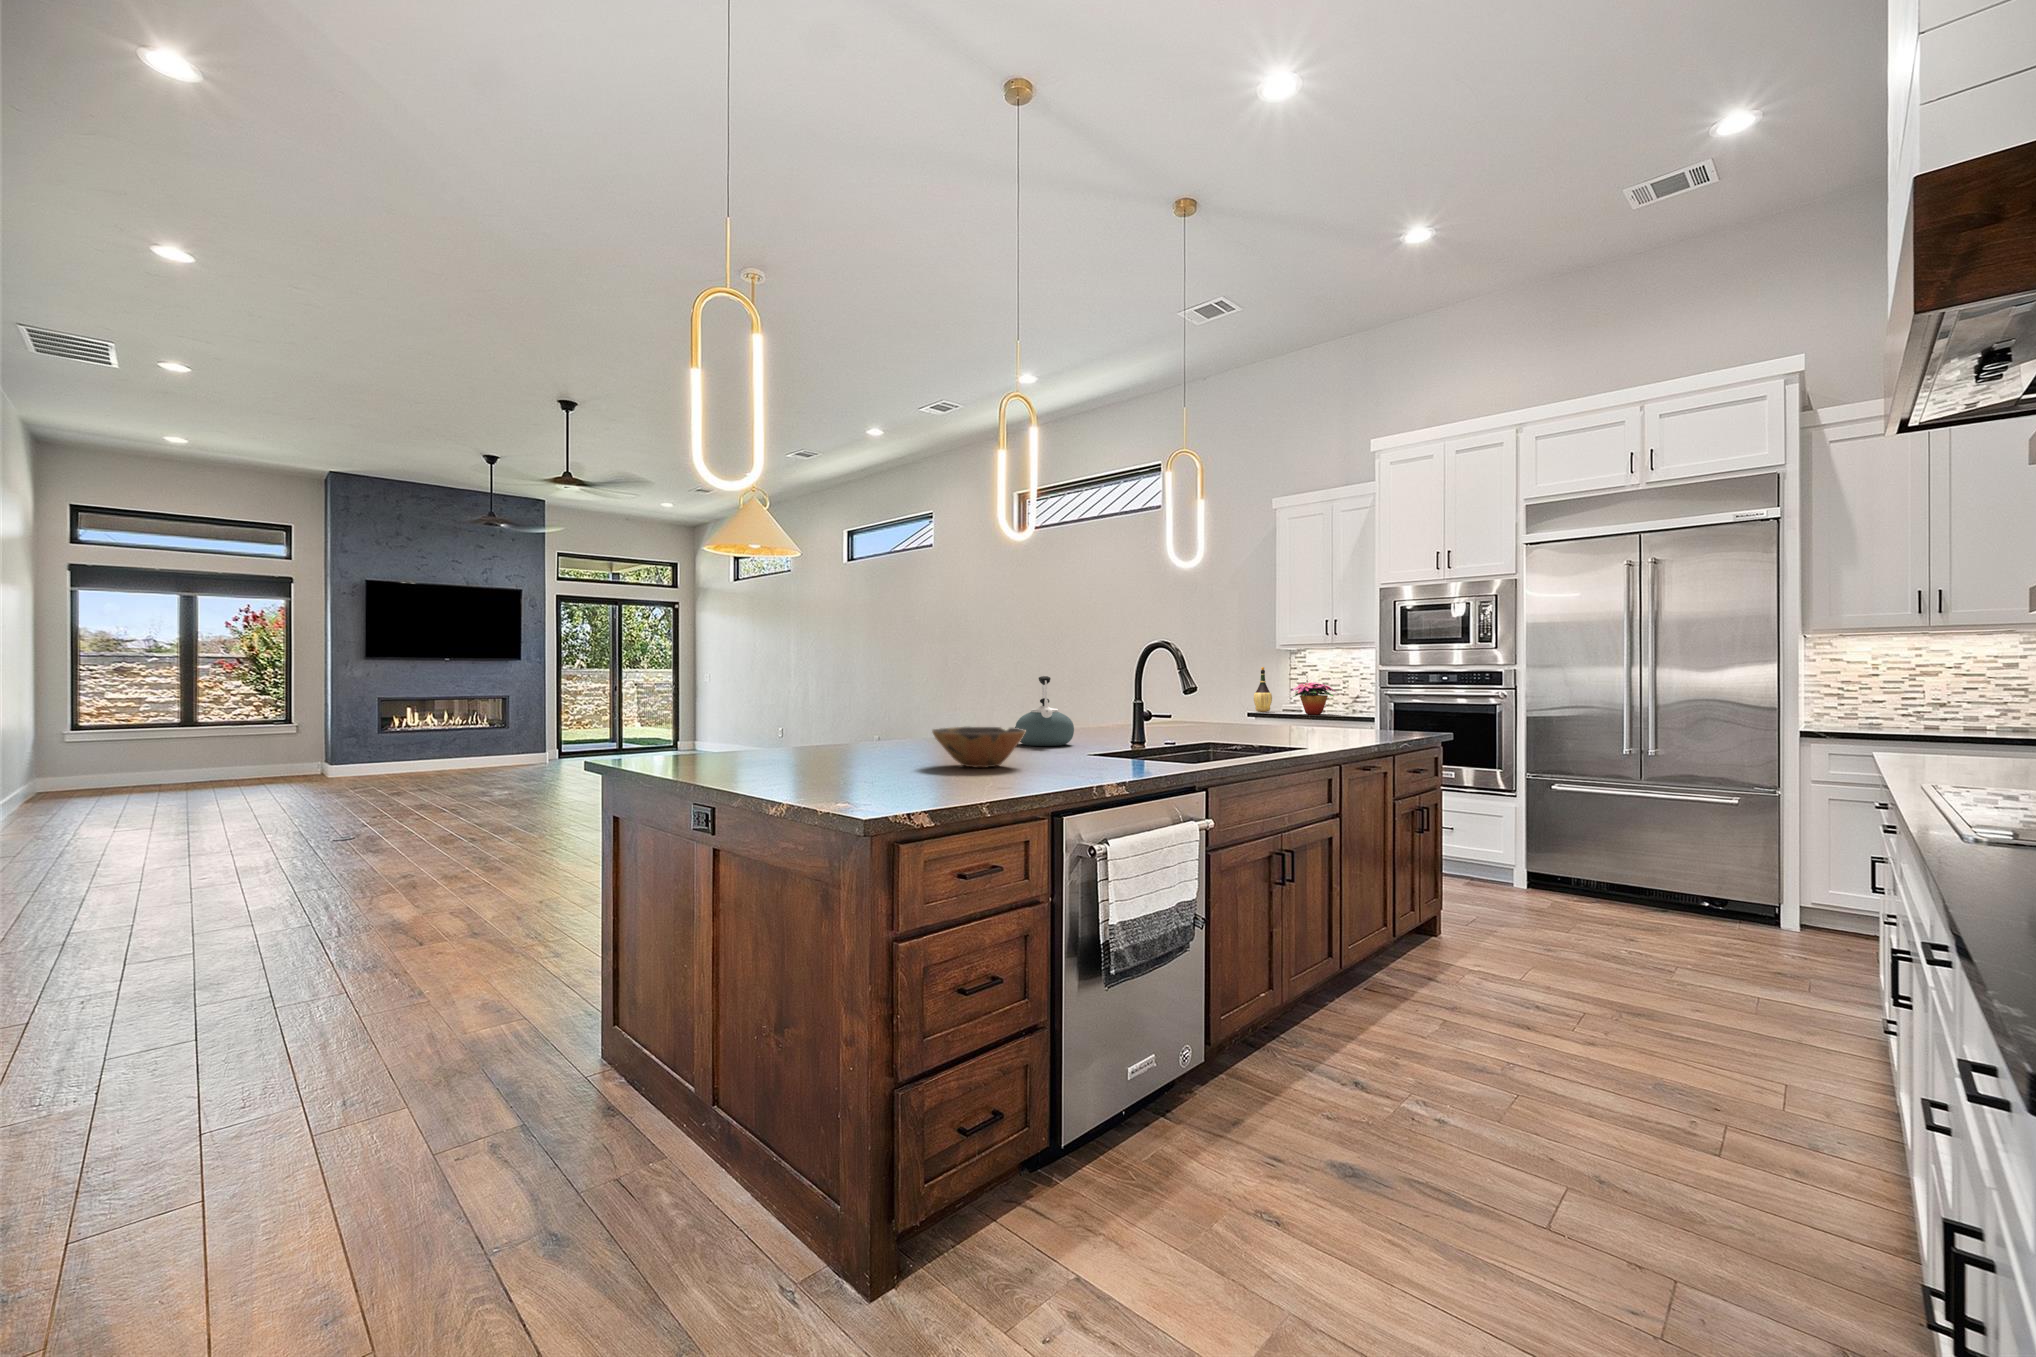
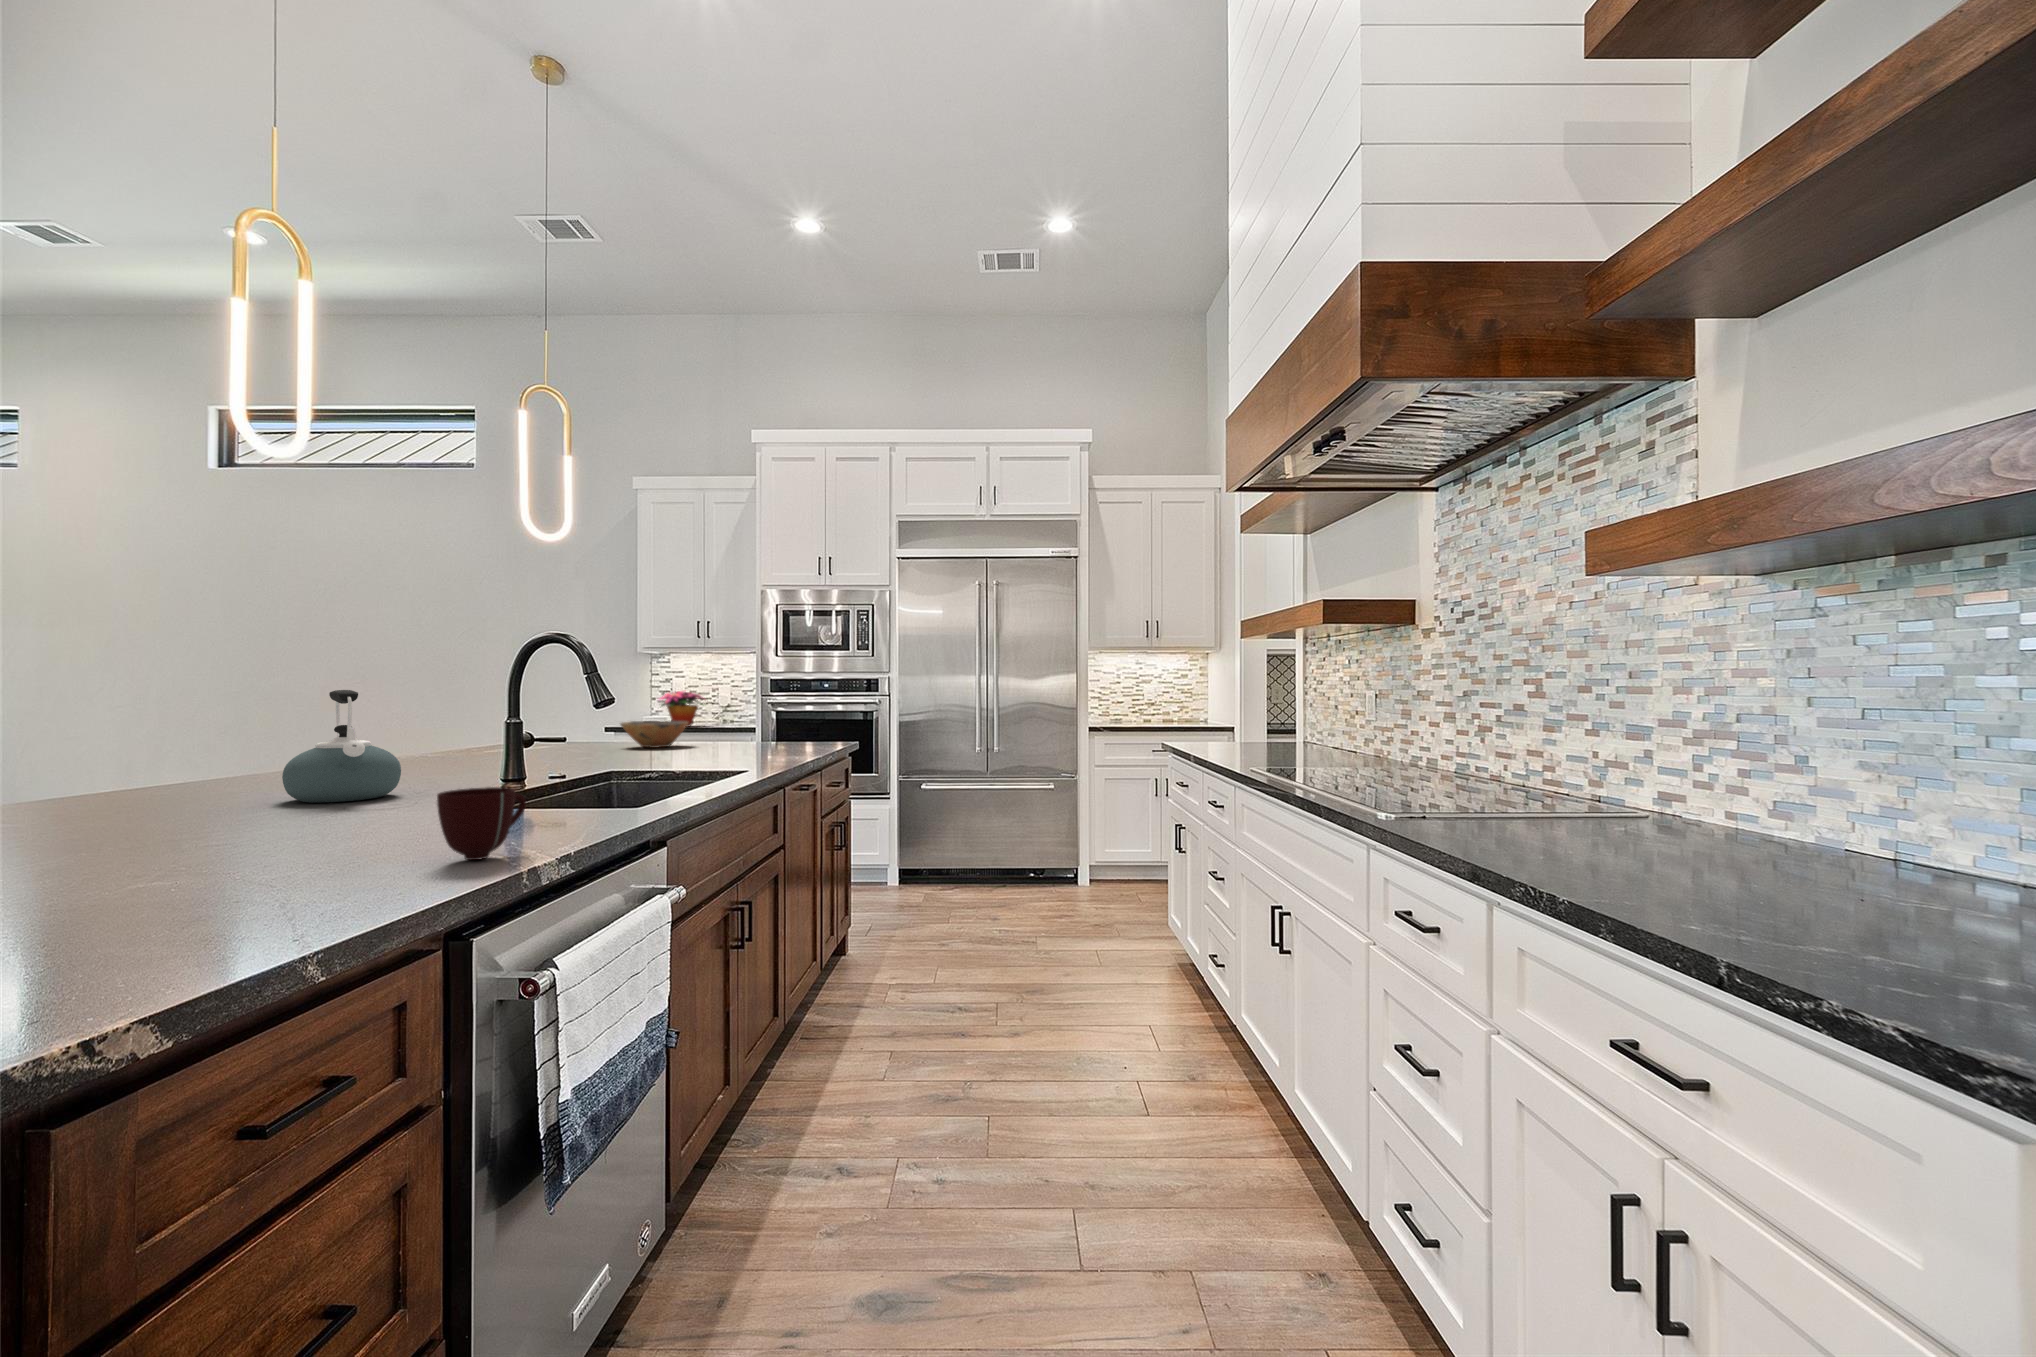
wine bottle: present [1254,667,1272,712] -> none [607,674,630,725]
bowl: present [932,727,1025,768] -> present [621,721,688,748]
mug: none [1059,734,1108,777] -> present [437,787,526,860]

